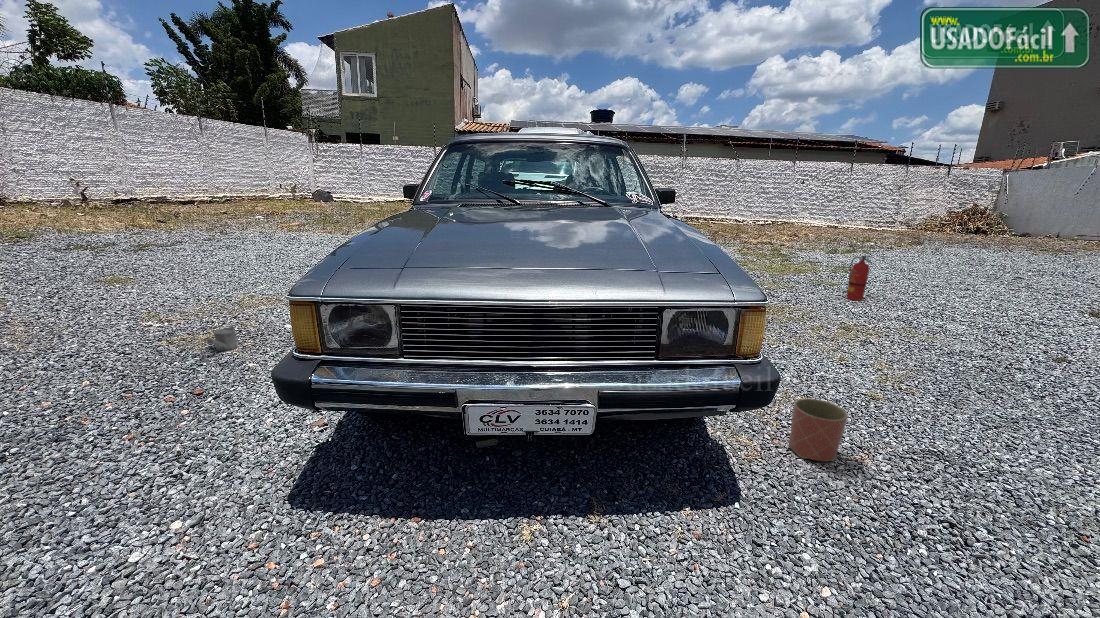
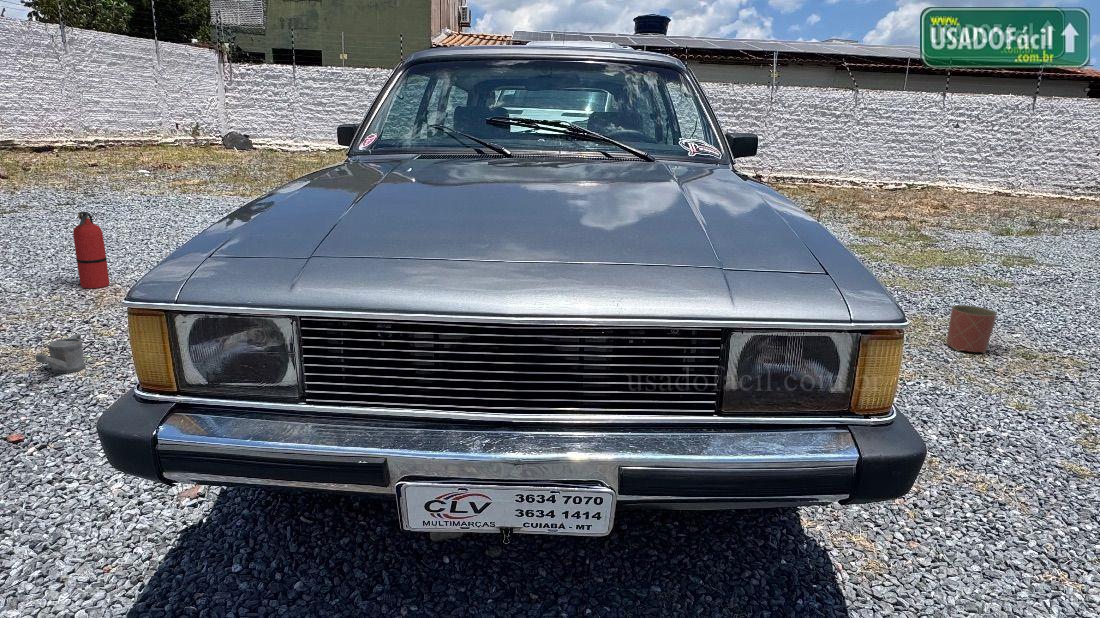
fire extinguisher: present [846,256,872,301] -> present [73,211,109,289]
planter: present [789,398,848,461] -> present [947,305,997,353]

